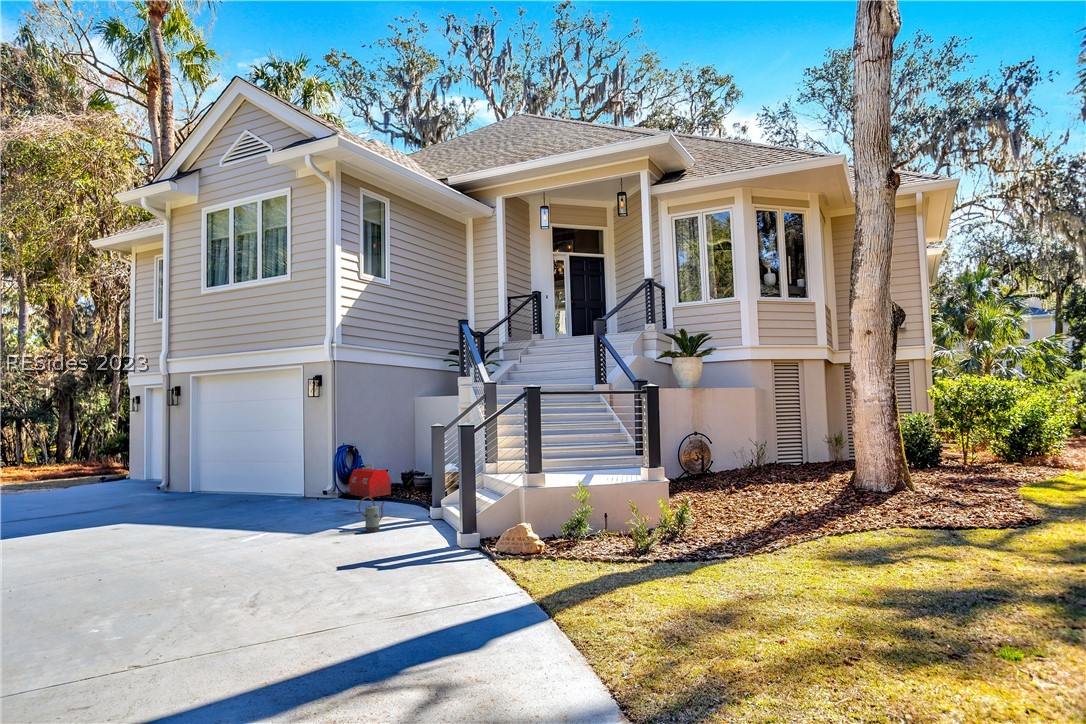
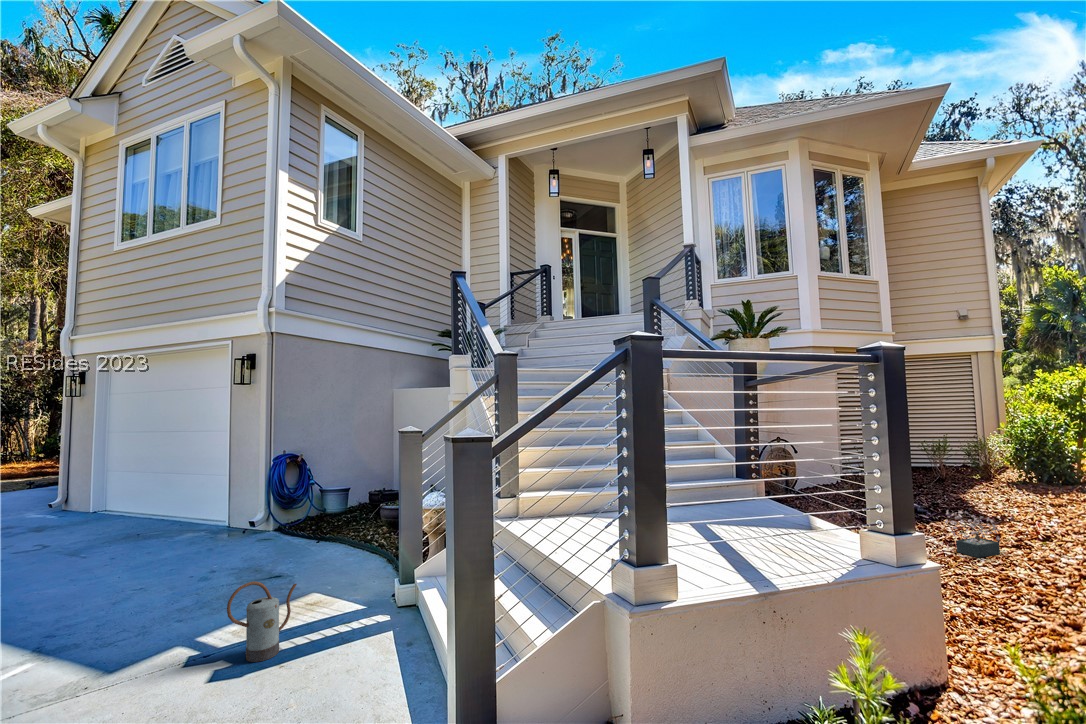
toolbox: present [349,464,391,497] -> none [290,481,350,534]
decorative plant: none [754,473,785,501] -> present [945,510,1000,558]

